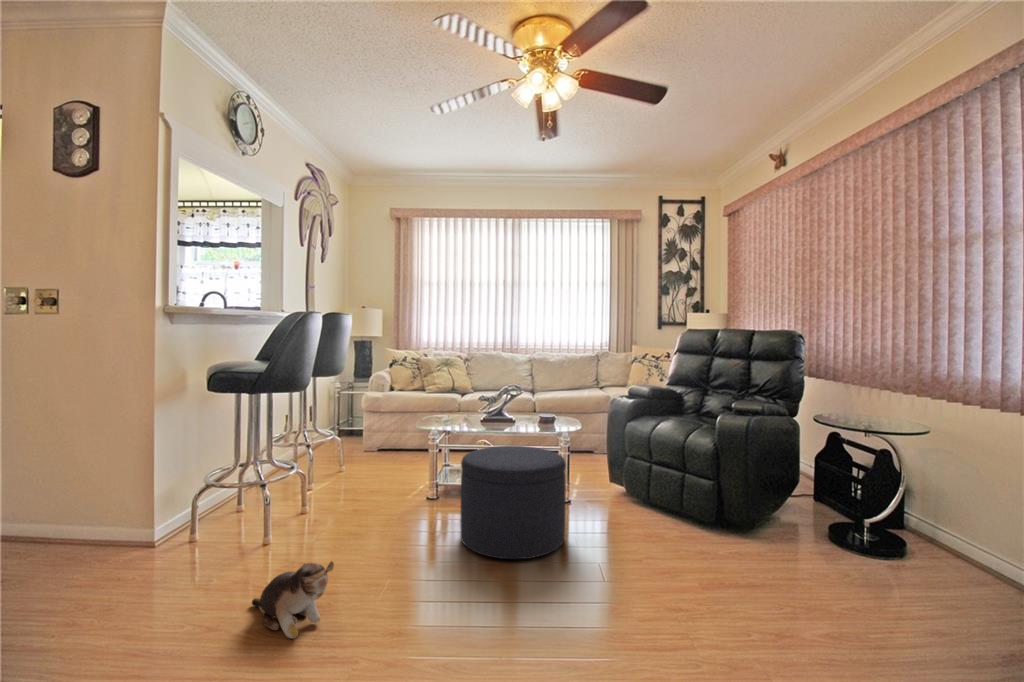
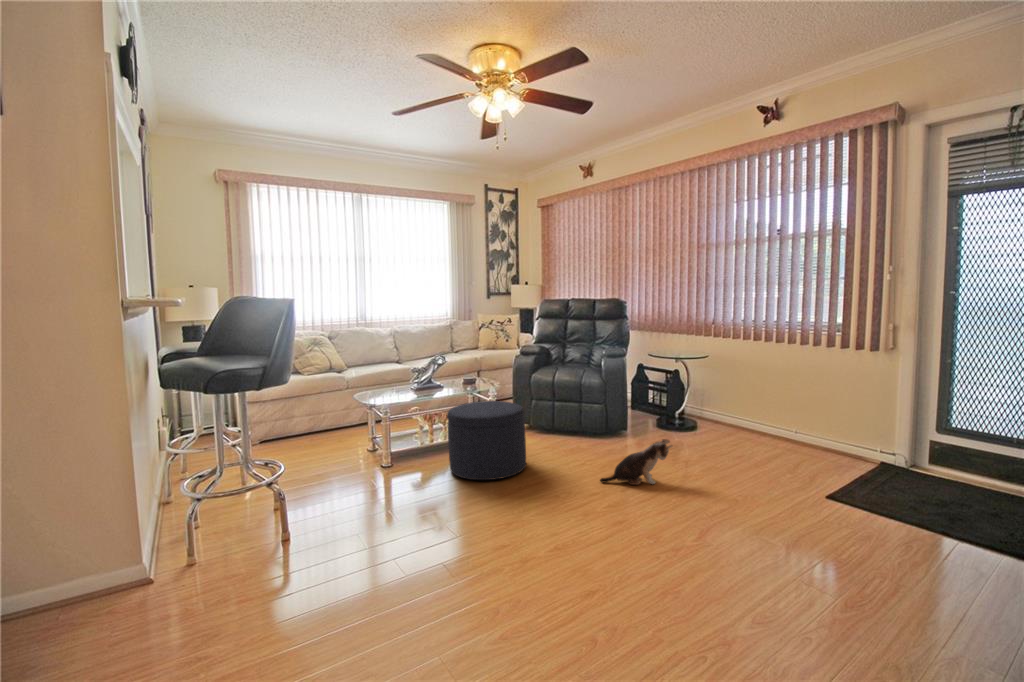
plush toy: present [252,561,334,639] -> present [600,439,672,485]

